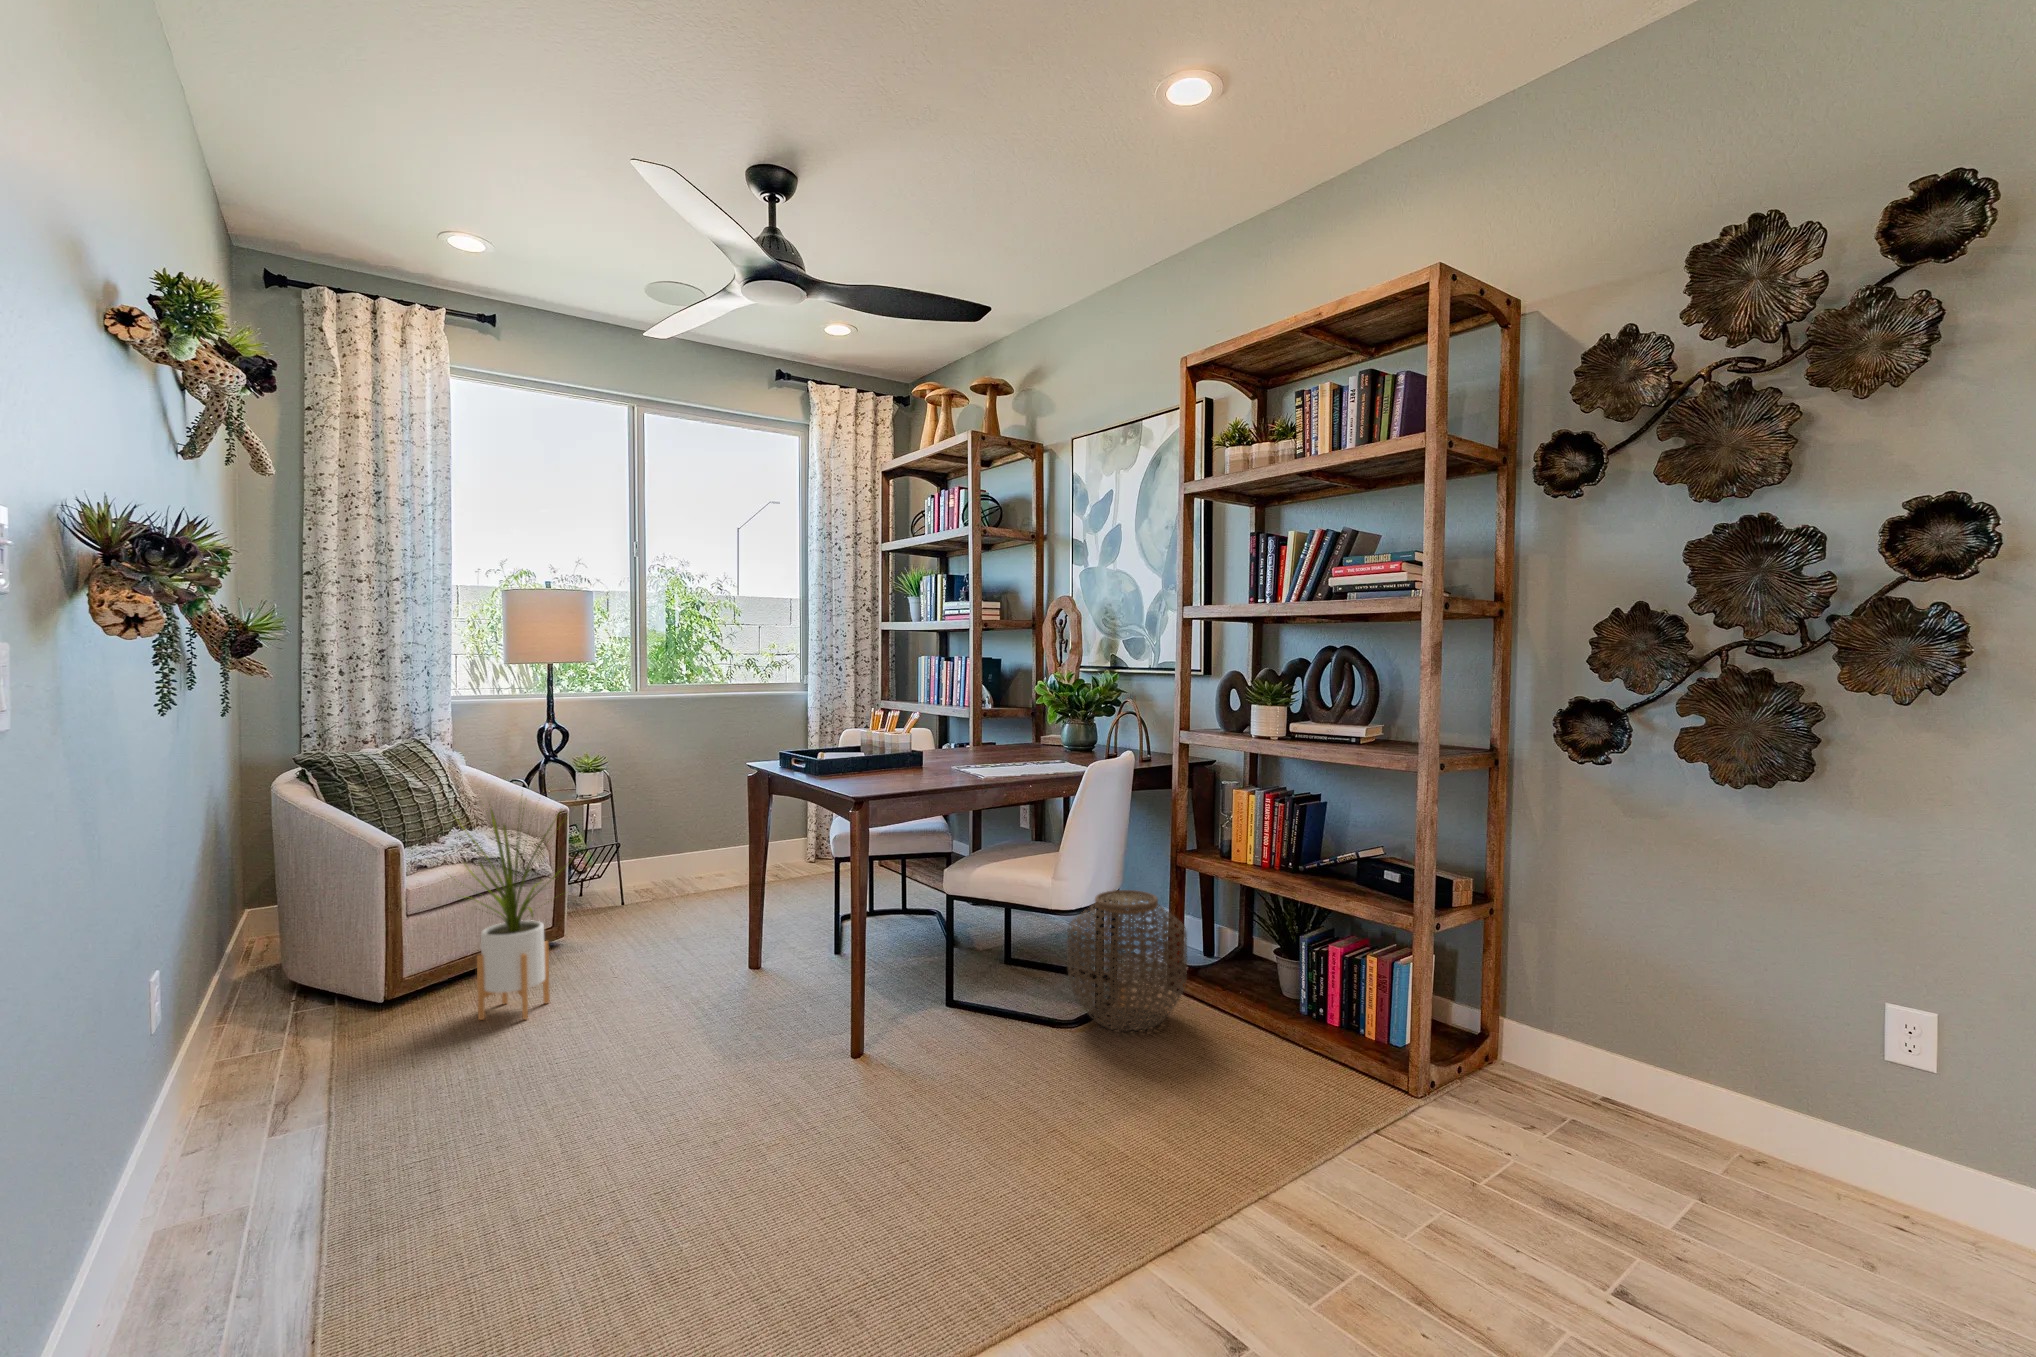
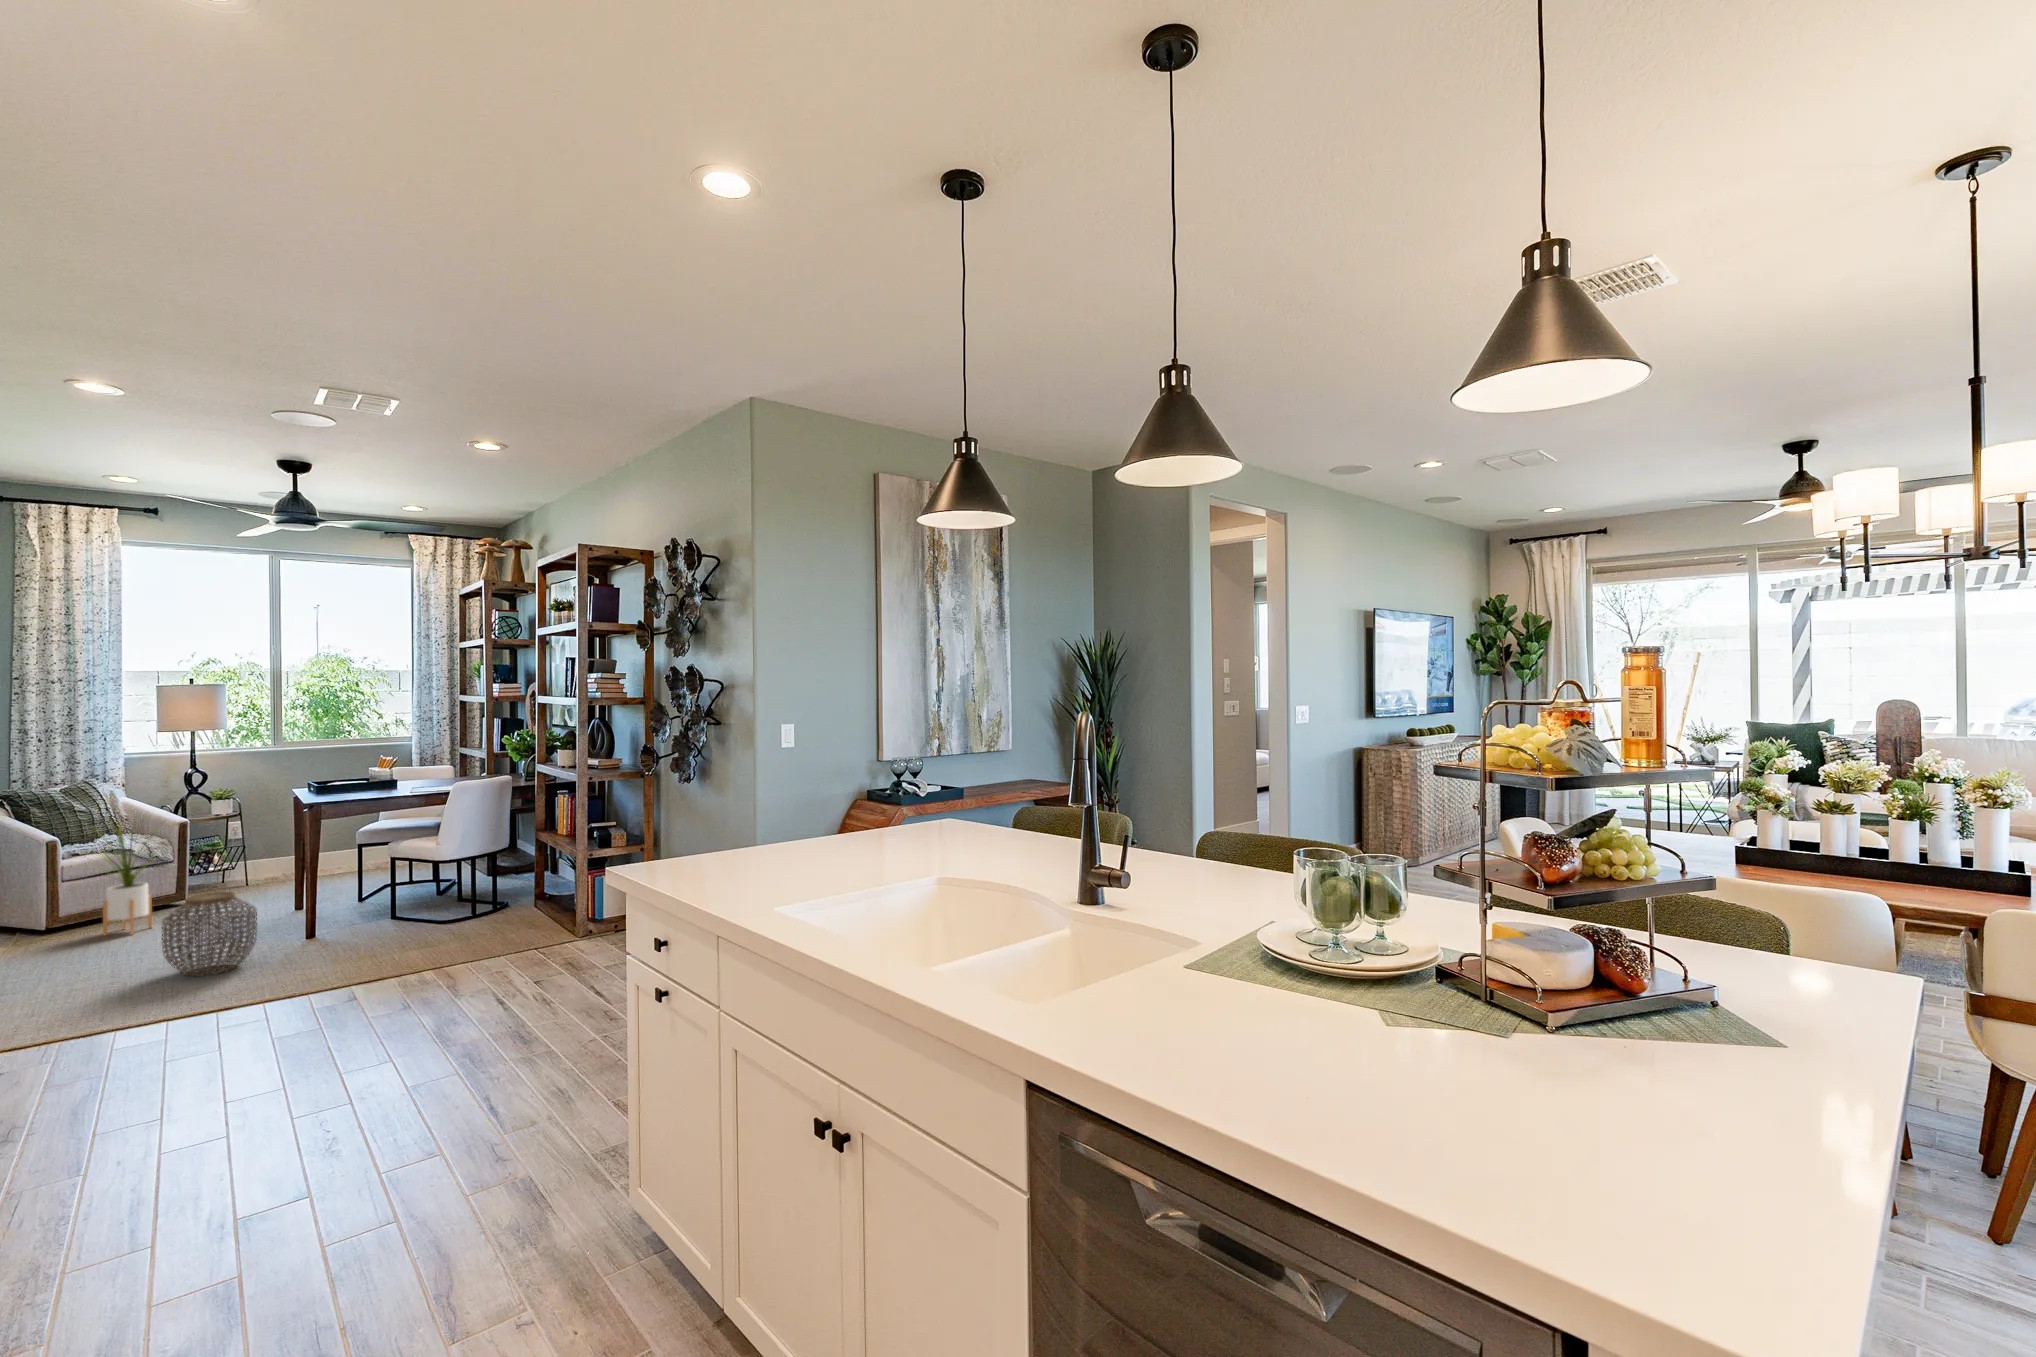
woven basket: present [1067,890,1187,1031] -> present [162,892,257,976]

